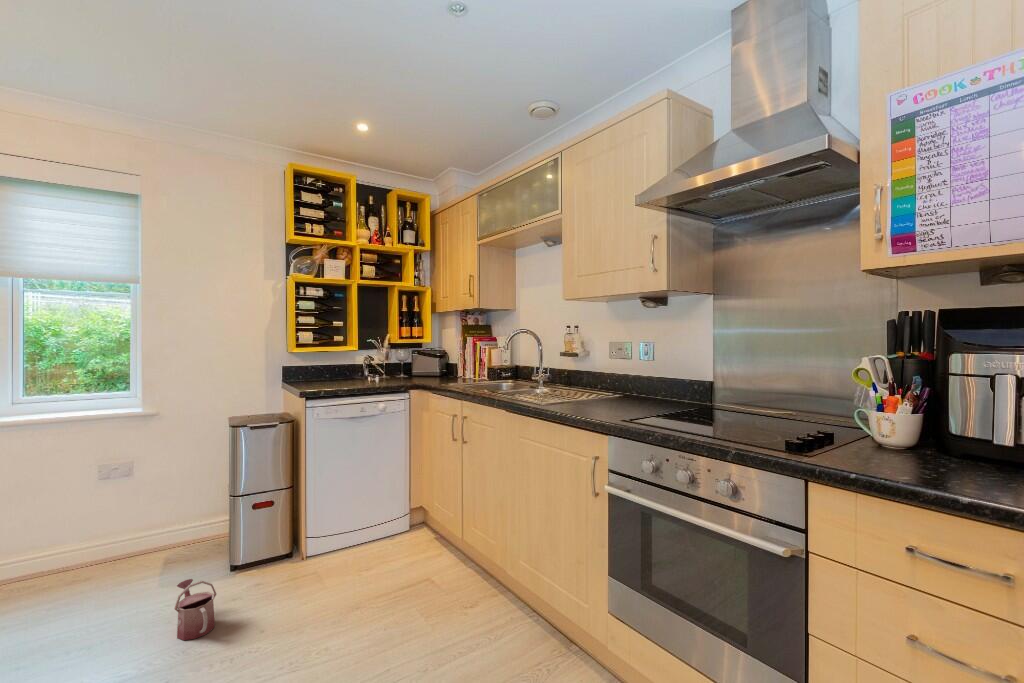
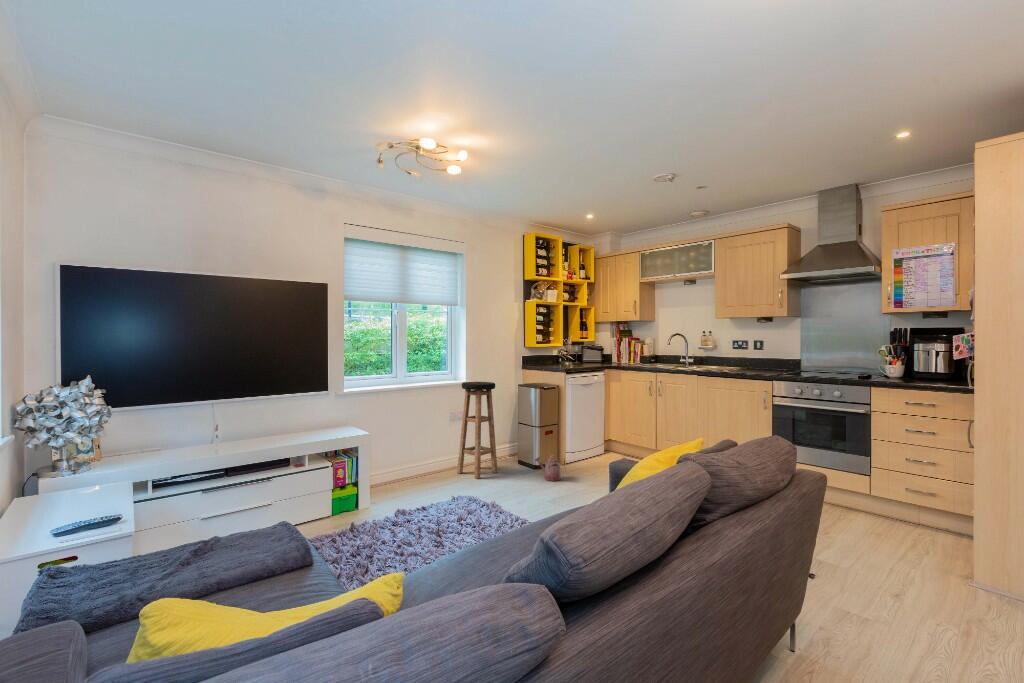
bar stool: none [35,429,123,630] -> present [457,382,498,479]

